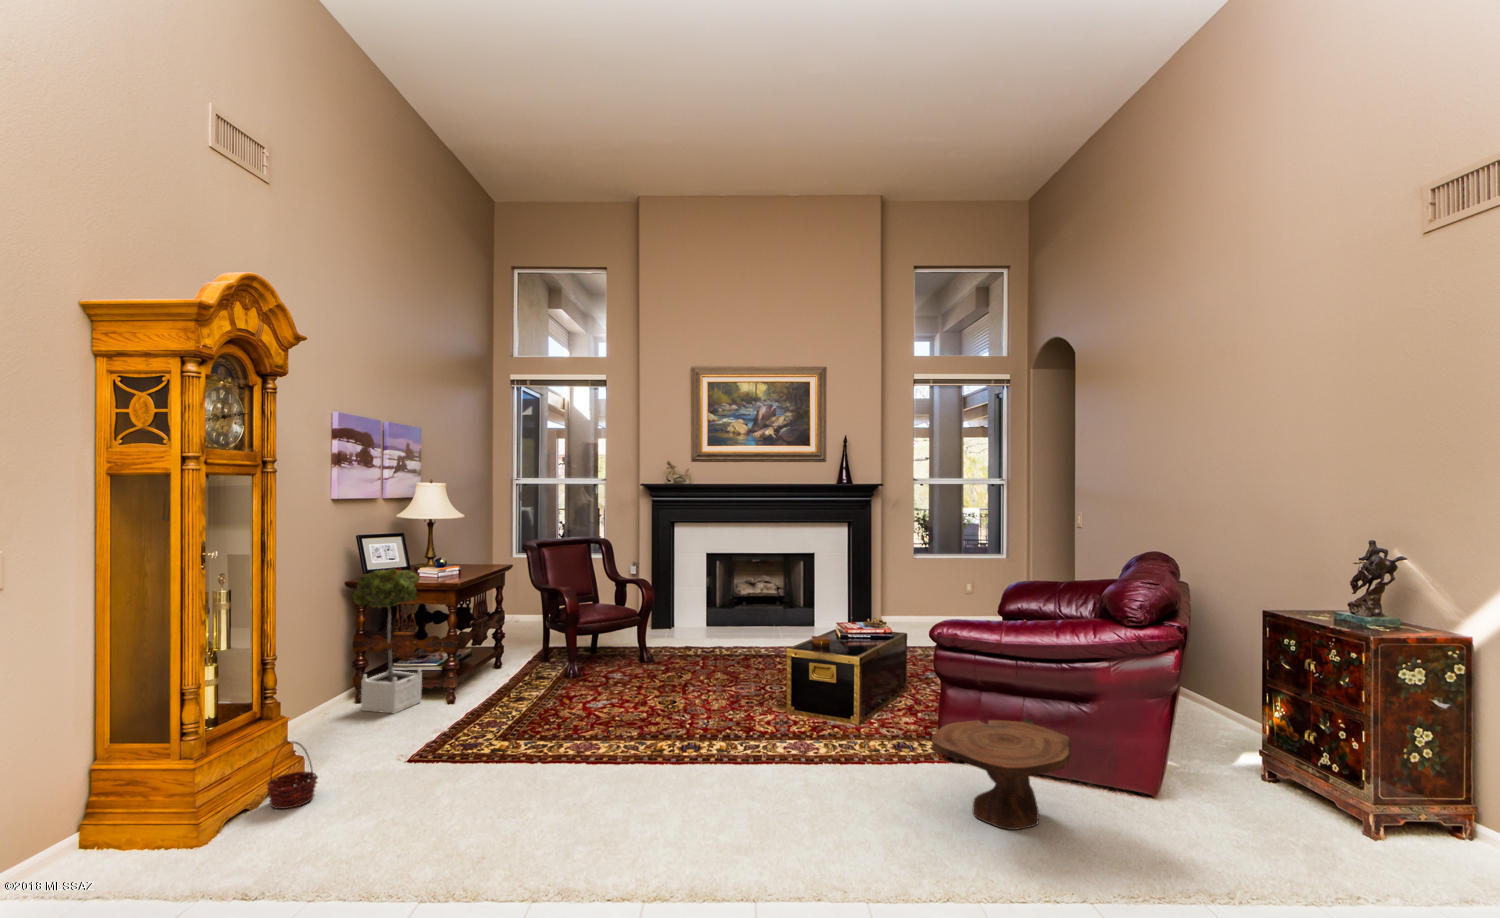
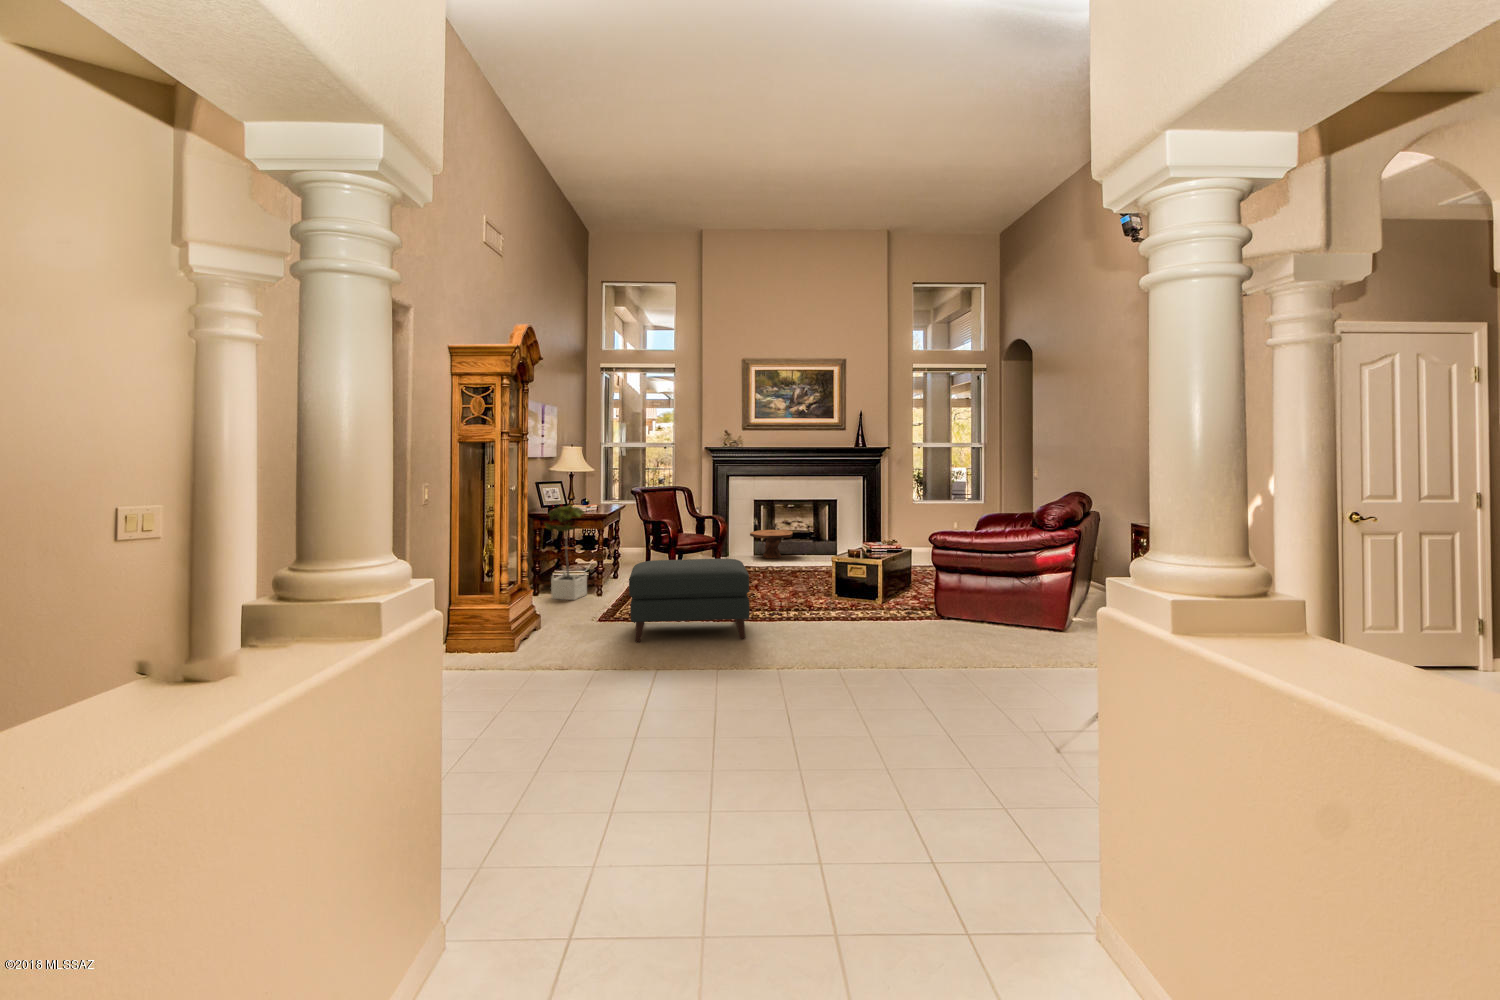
ottoman: none [402,664,627,825] -> present [629,559,749,643]
side table: present [932,718,1072,830] -> present [750,529,793,558]
basket: present [267,741,318,809] -> none [543,601,570,638]

